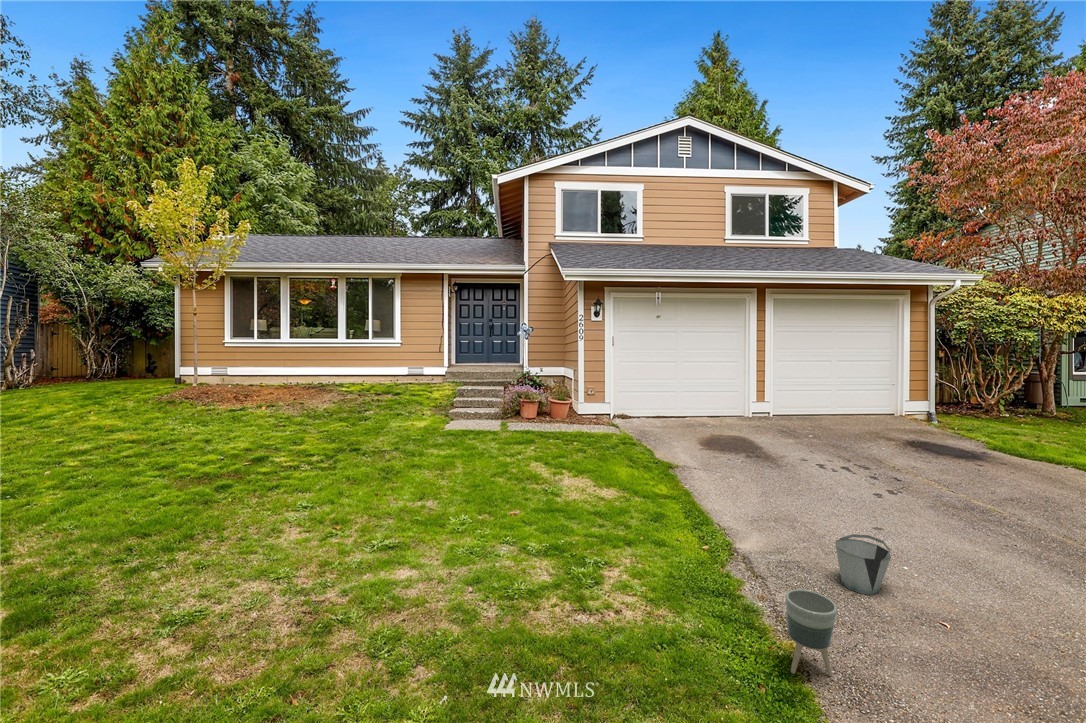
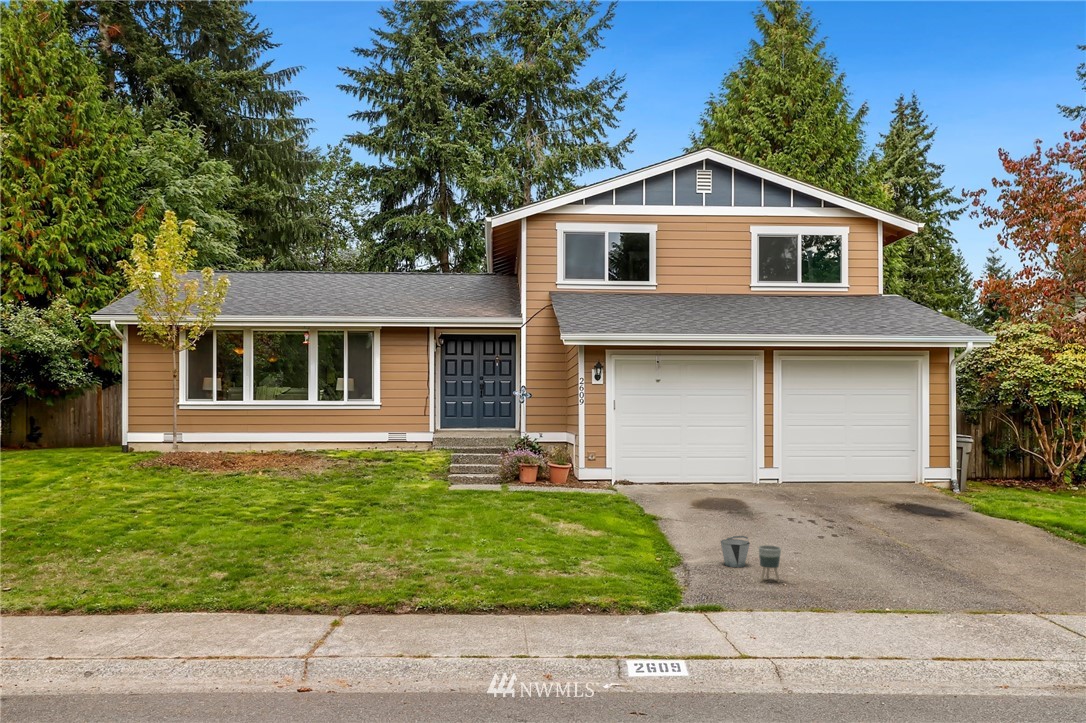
planter: present [786,589,837,677] -> present [759,545,781,582]

